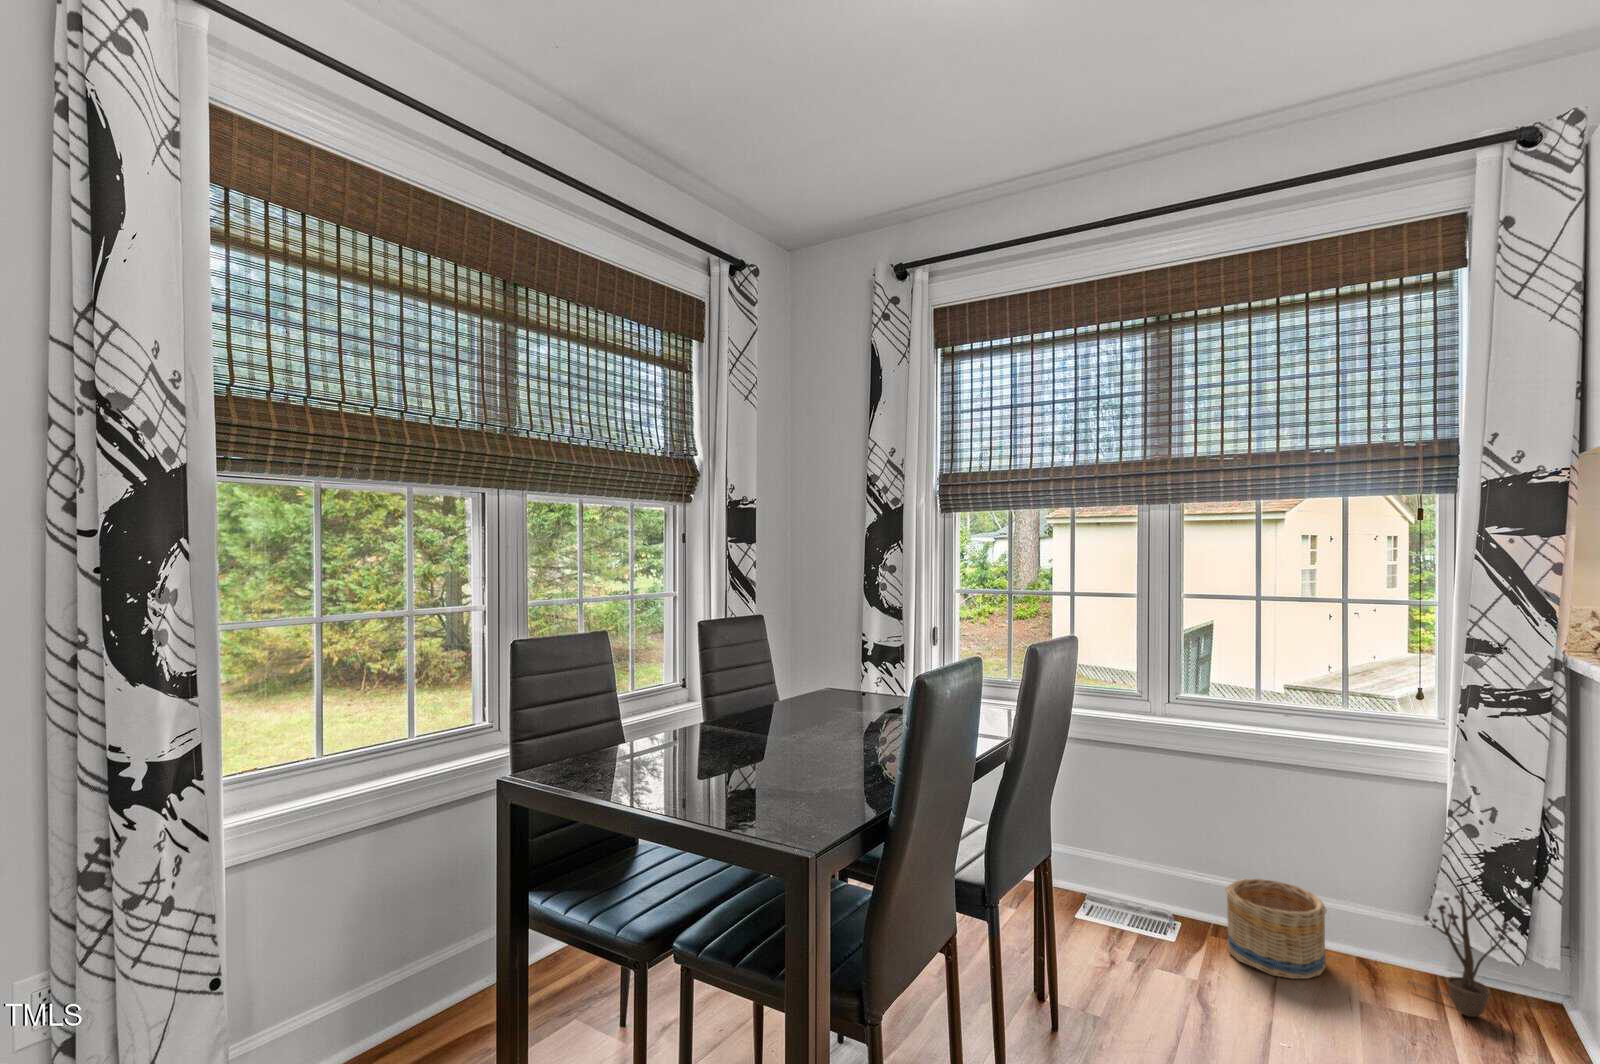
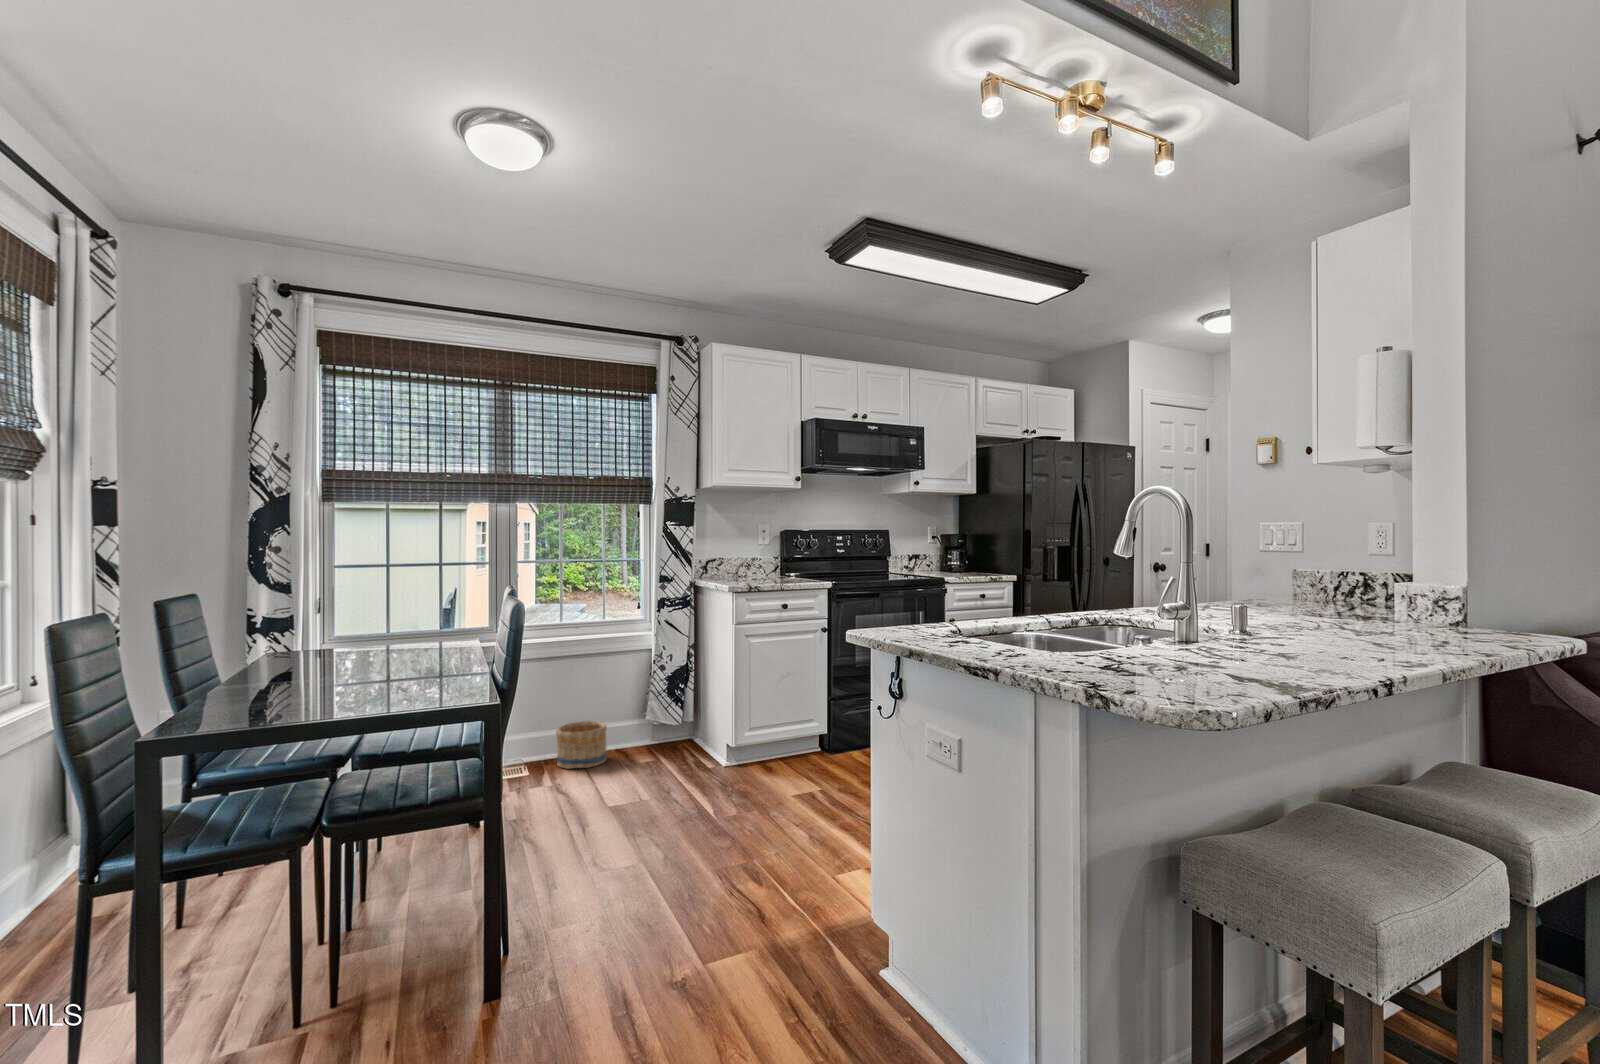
decorative plant: present [1412,887,1518,1017] -> none [641,692,685,752]

